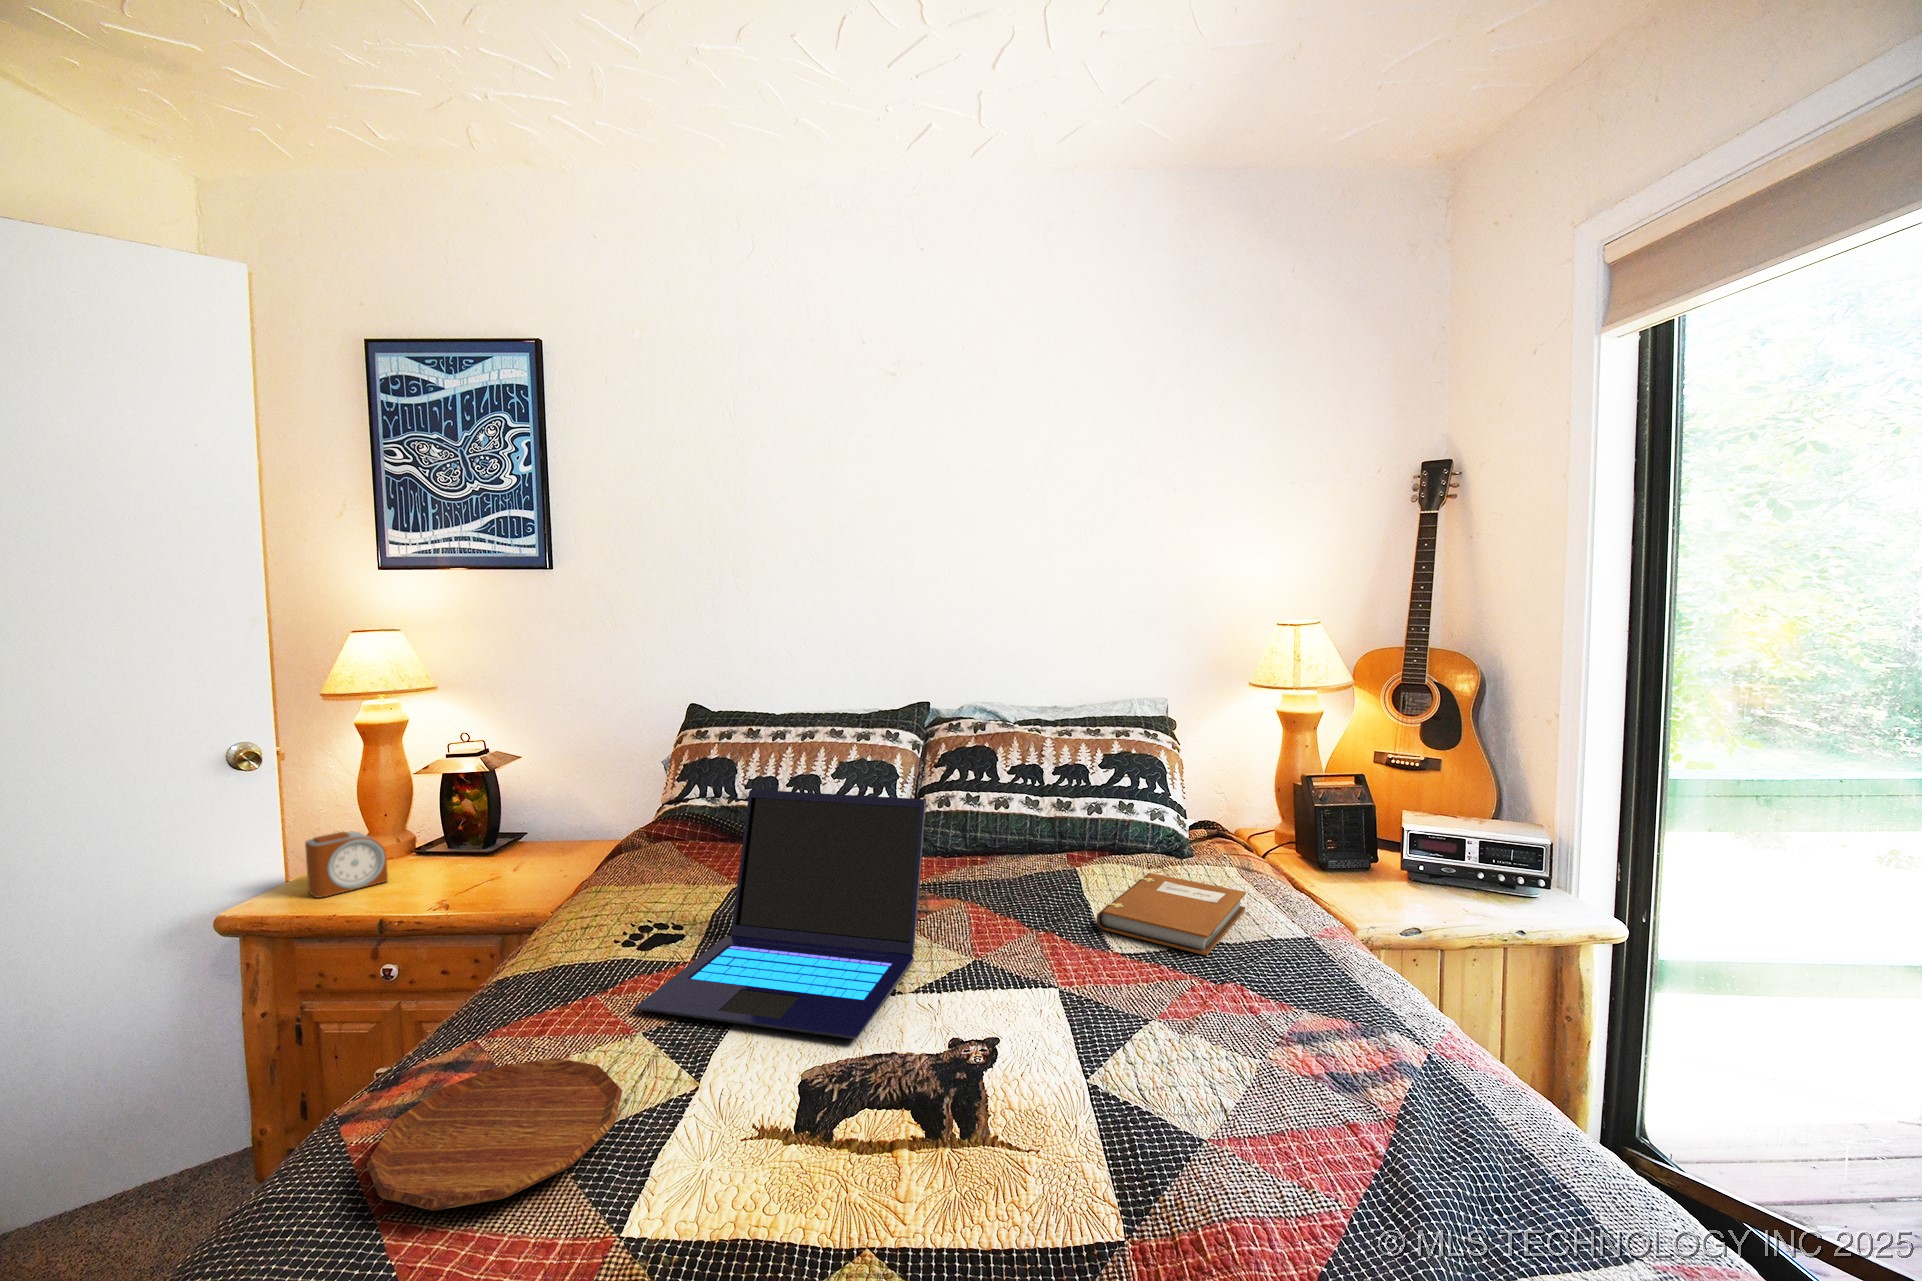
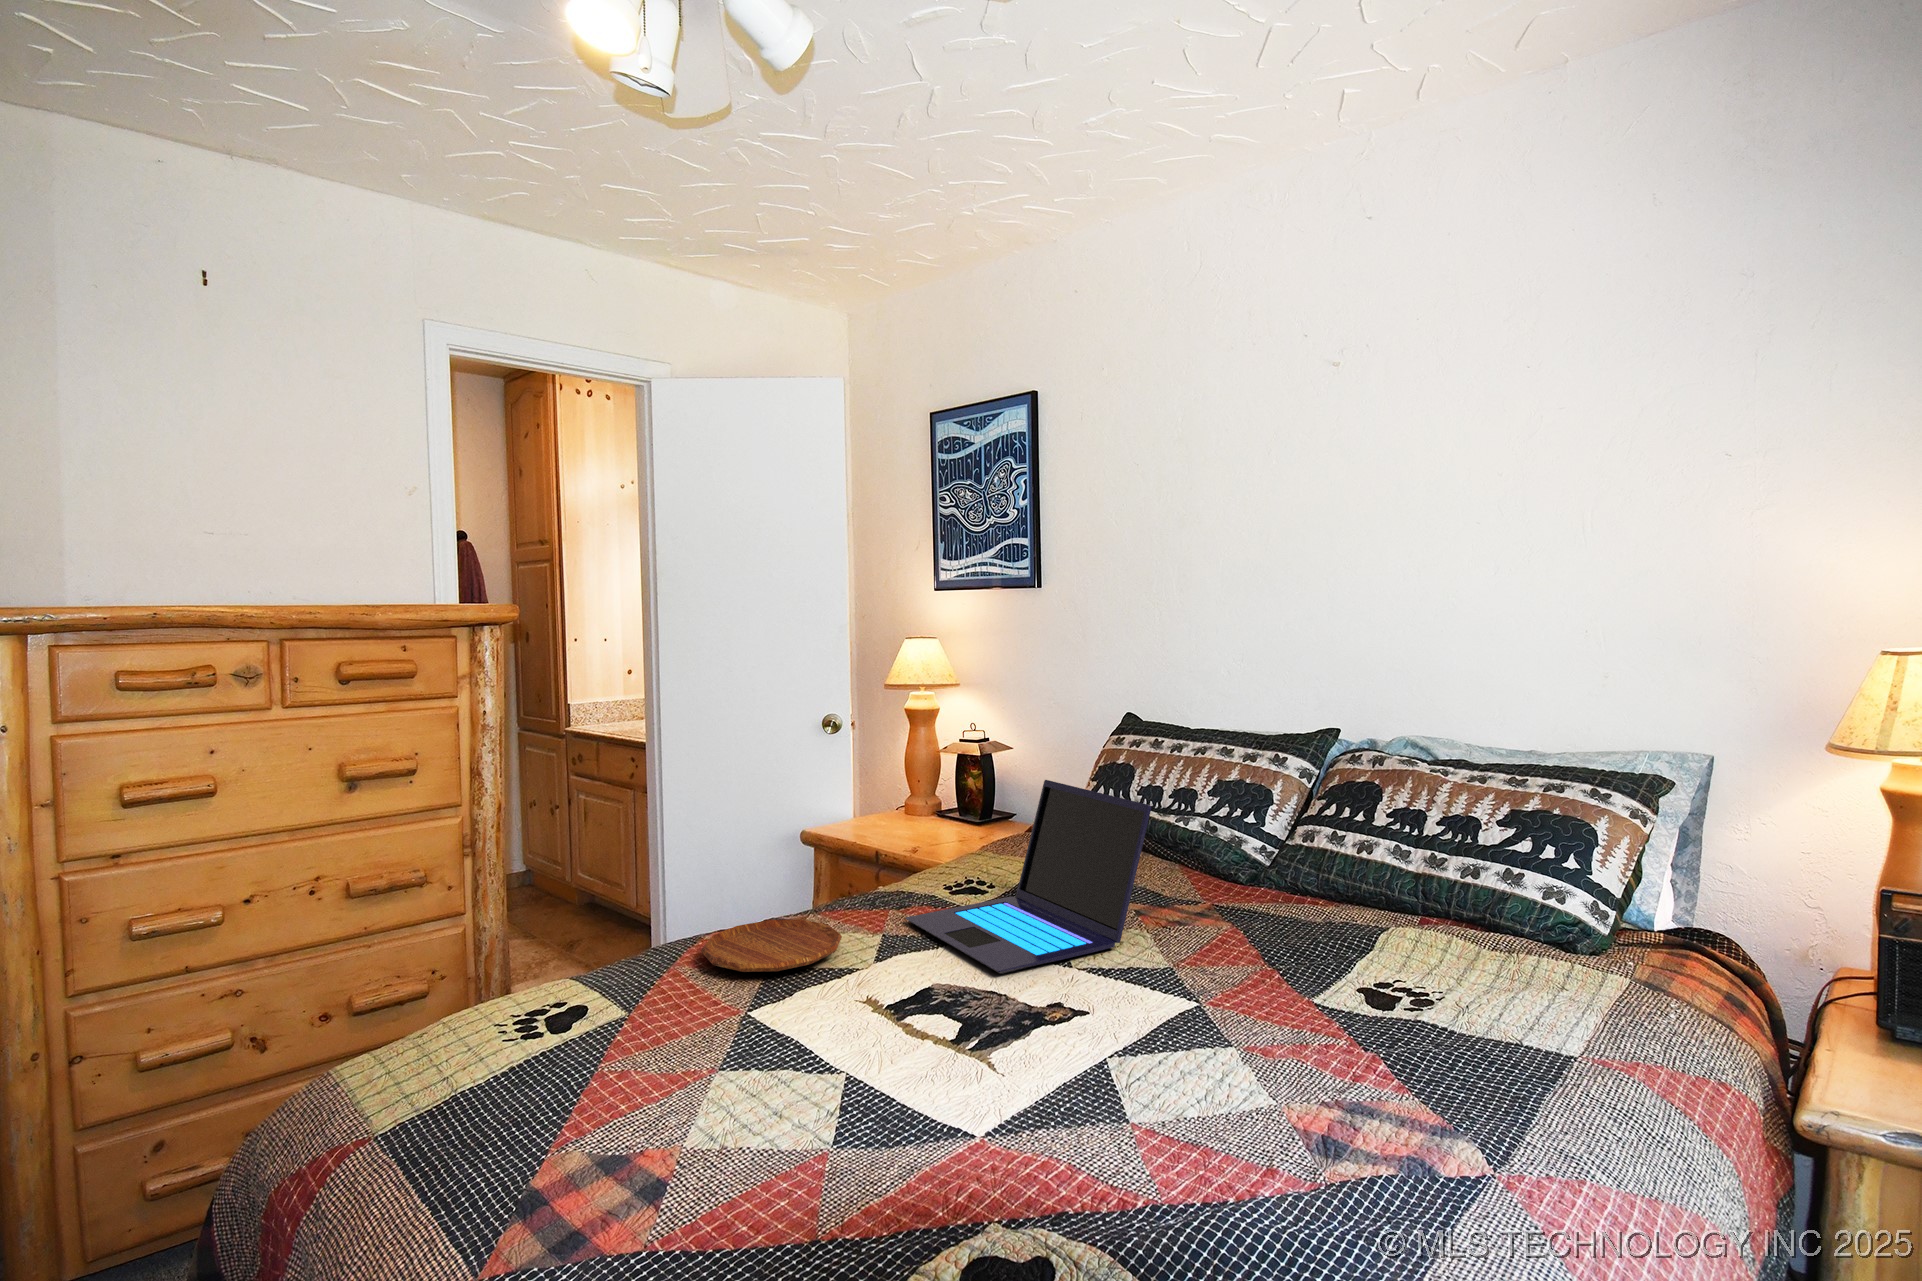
alarm clock: present [305,832,388,898] -> none [862,786,908,831]
notebook: present [1097,873,1246,955] -> none [1321,943,1531,1023]

